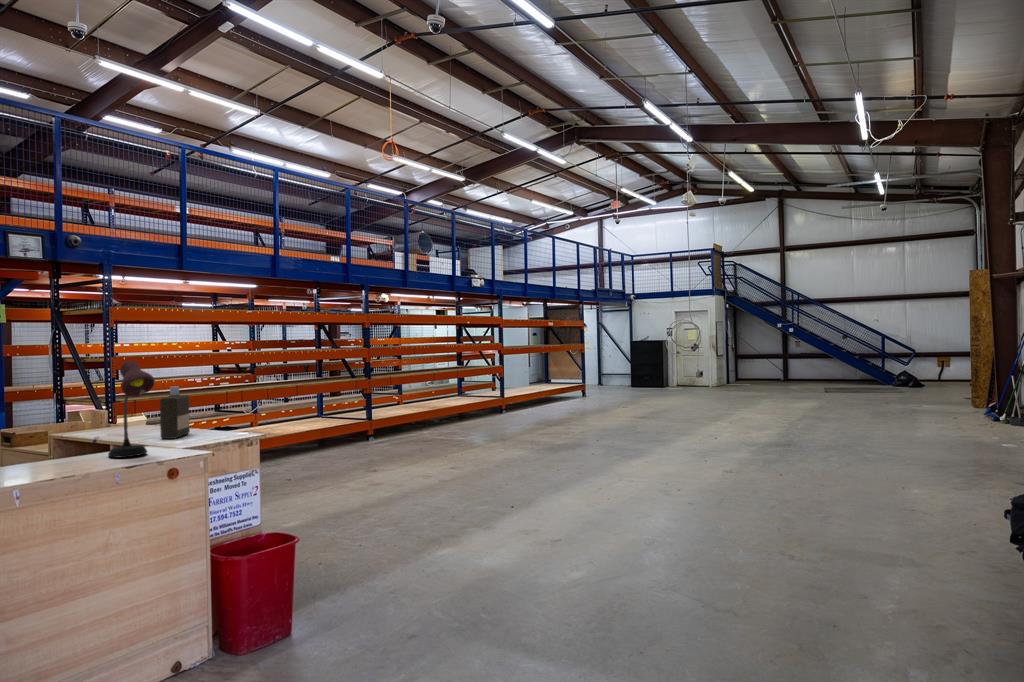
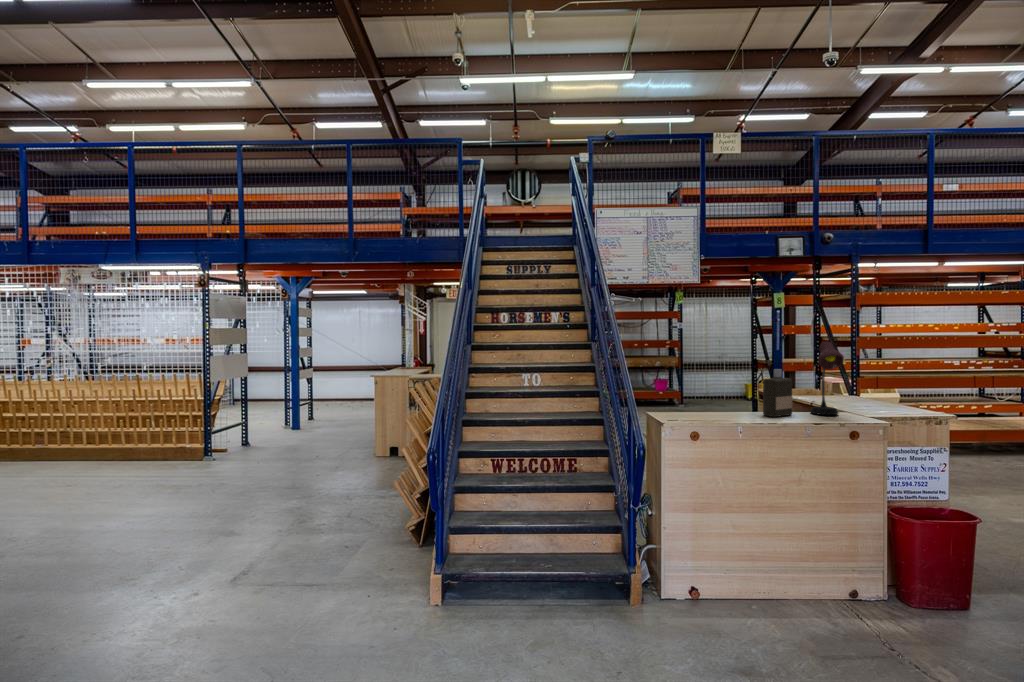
bottle: present [160,386,190,439] -> present [763,369,792,417]

